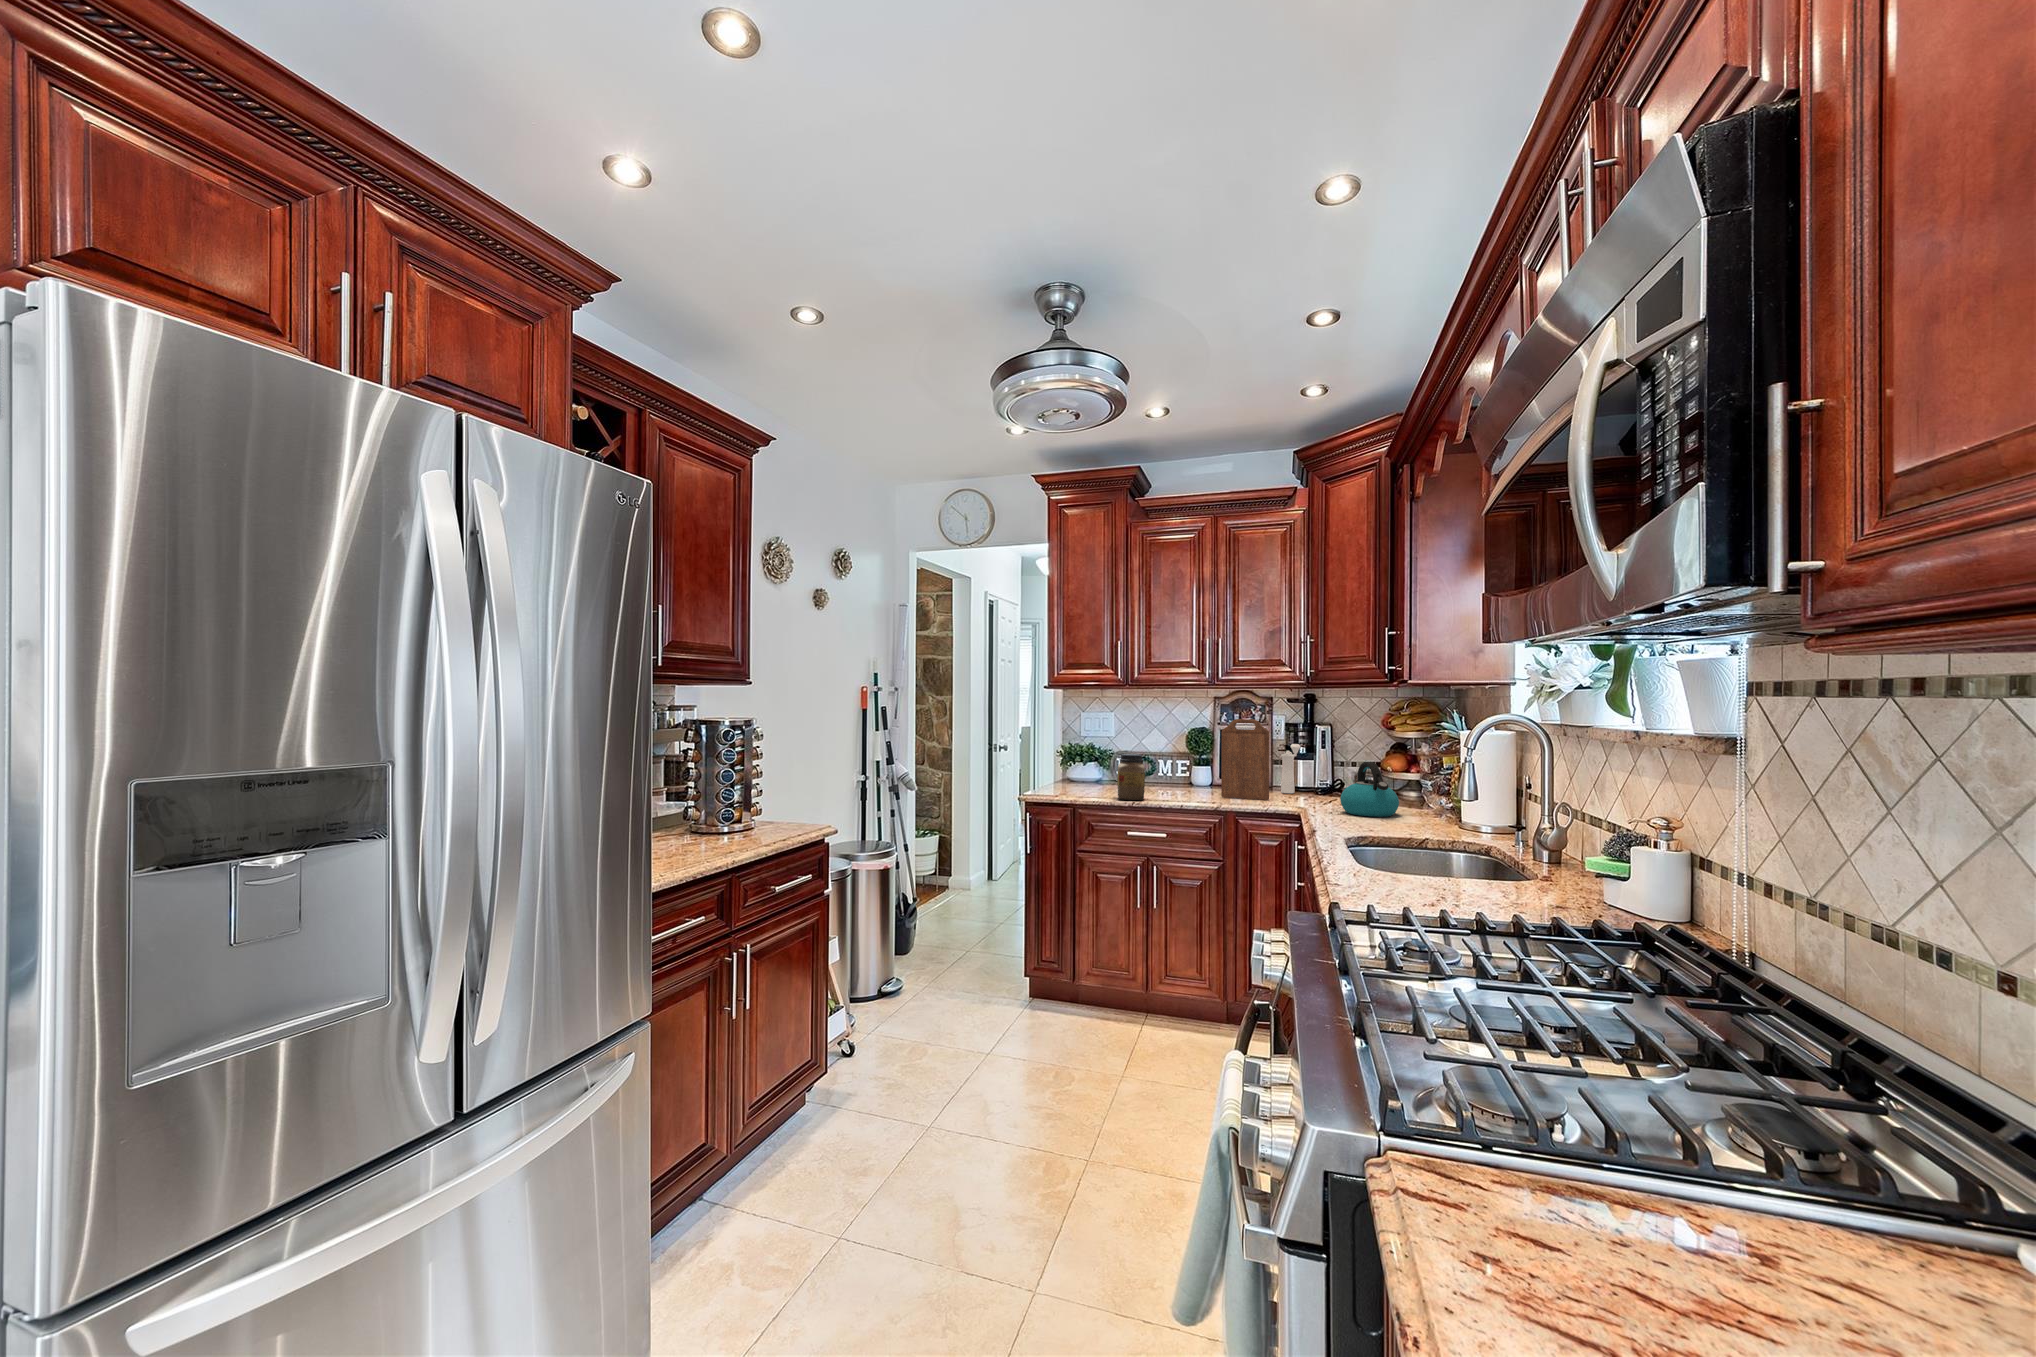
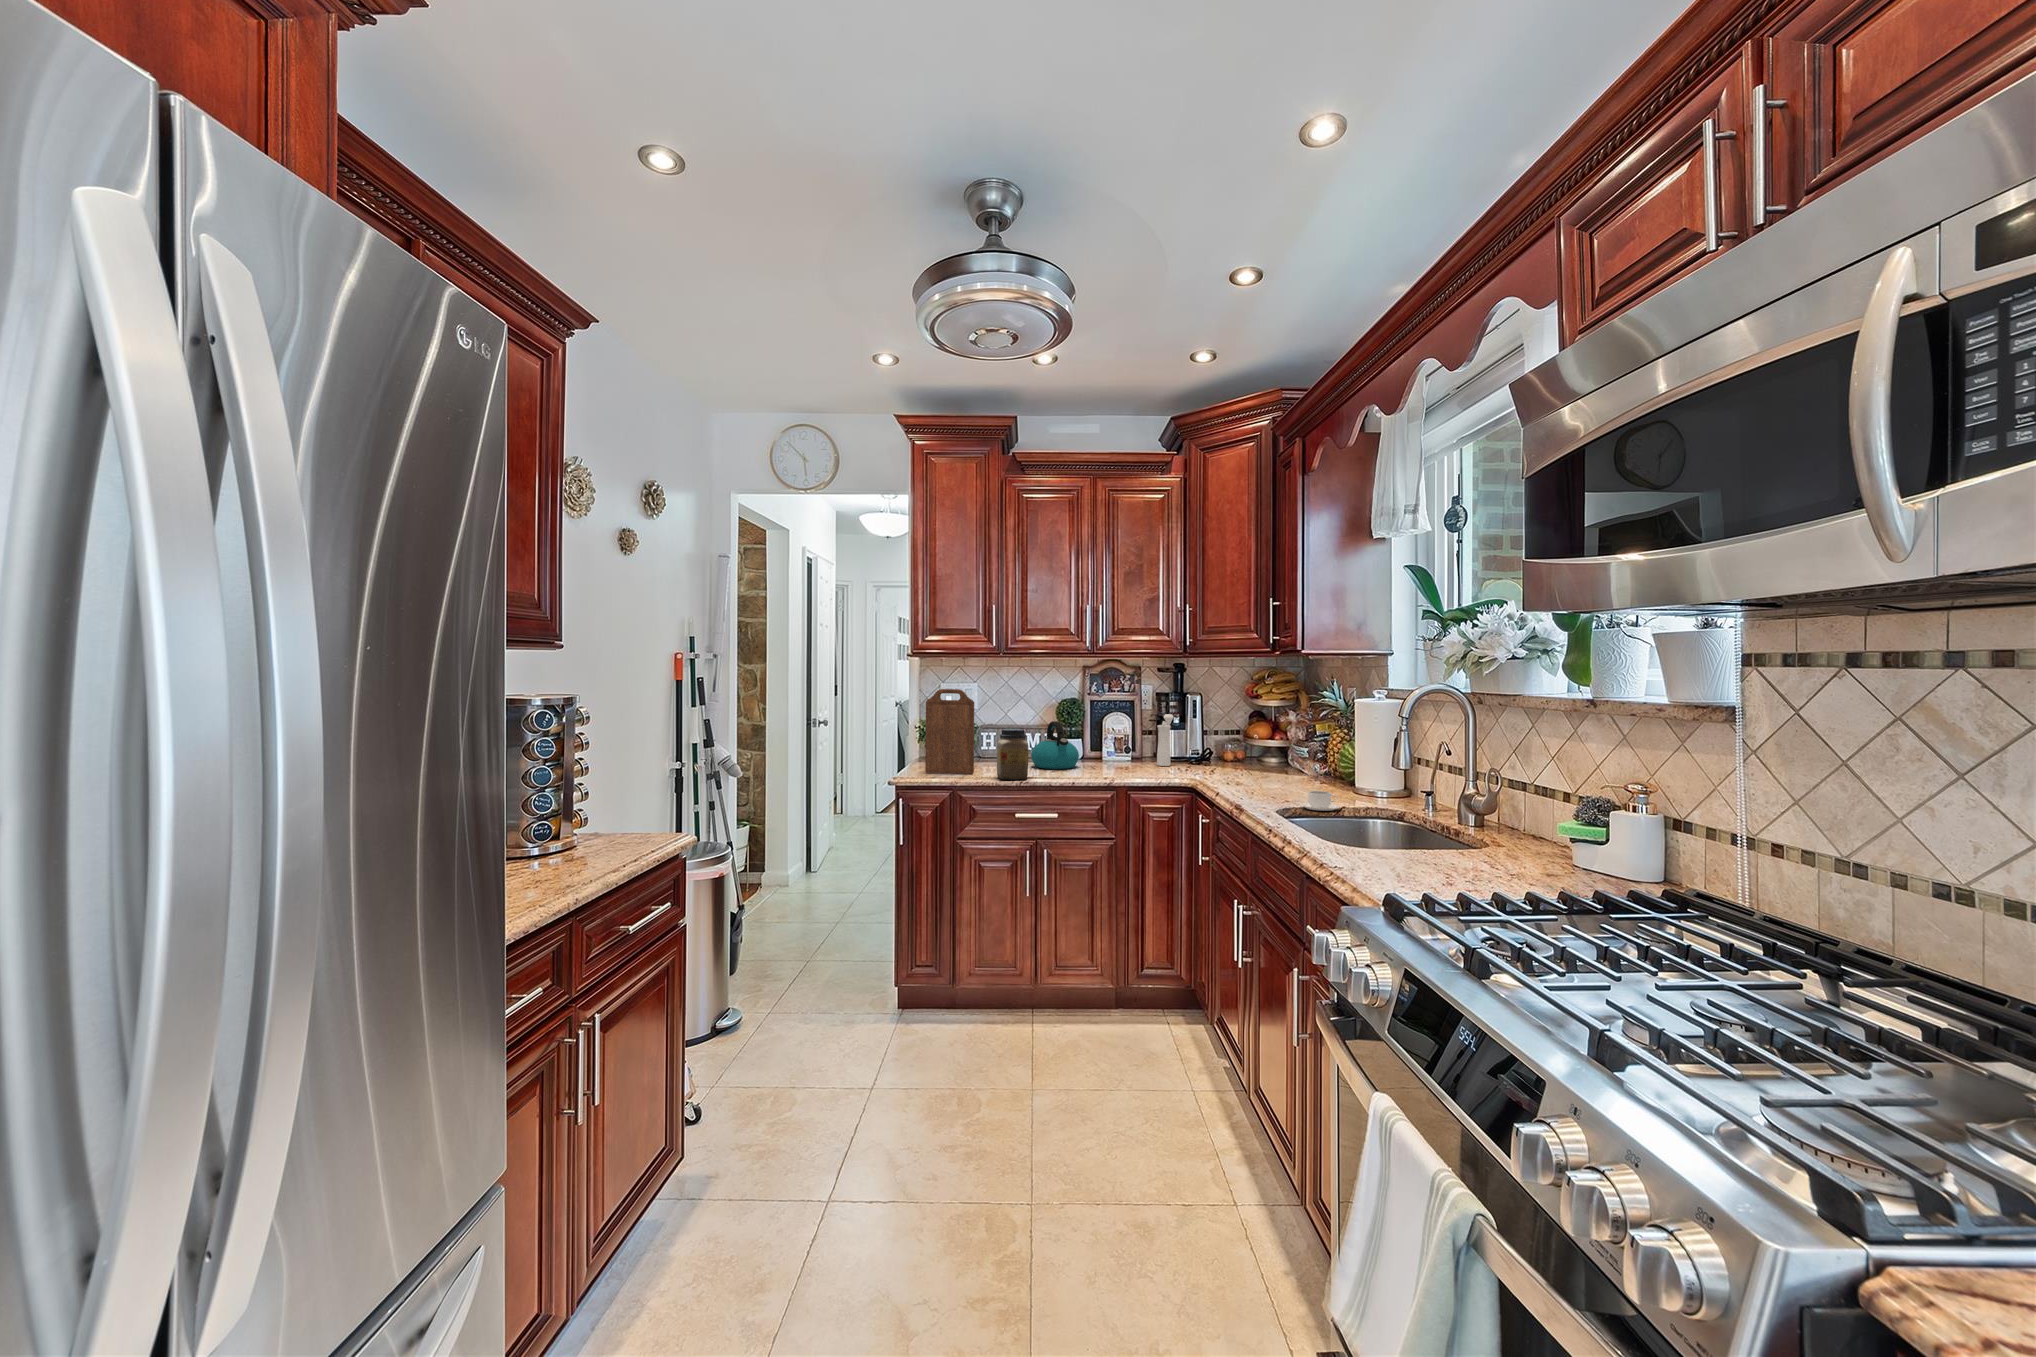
cutting board: present [1221,719,1269,800] -> present [925,689,974,774]
kettle: present [1340,762,1399,817] -> present [1031,721,1079,769]
coffee cup: none [1387,821,1428,841] -> present [1301,791,1340,811]

